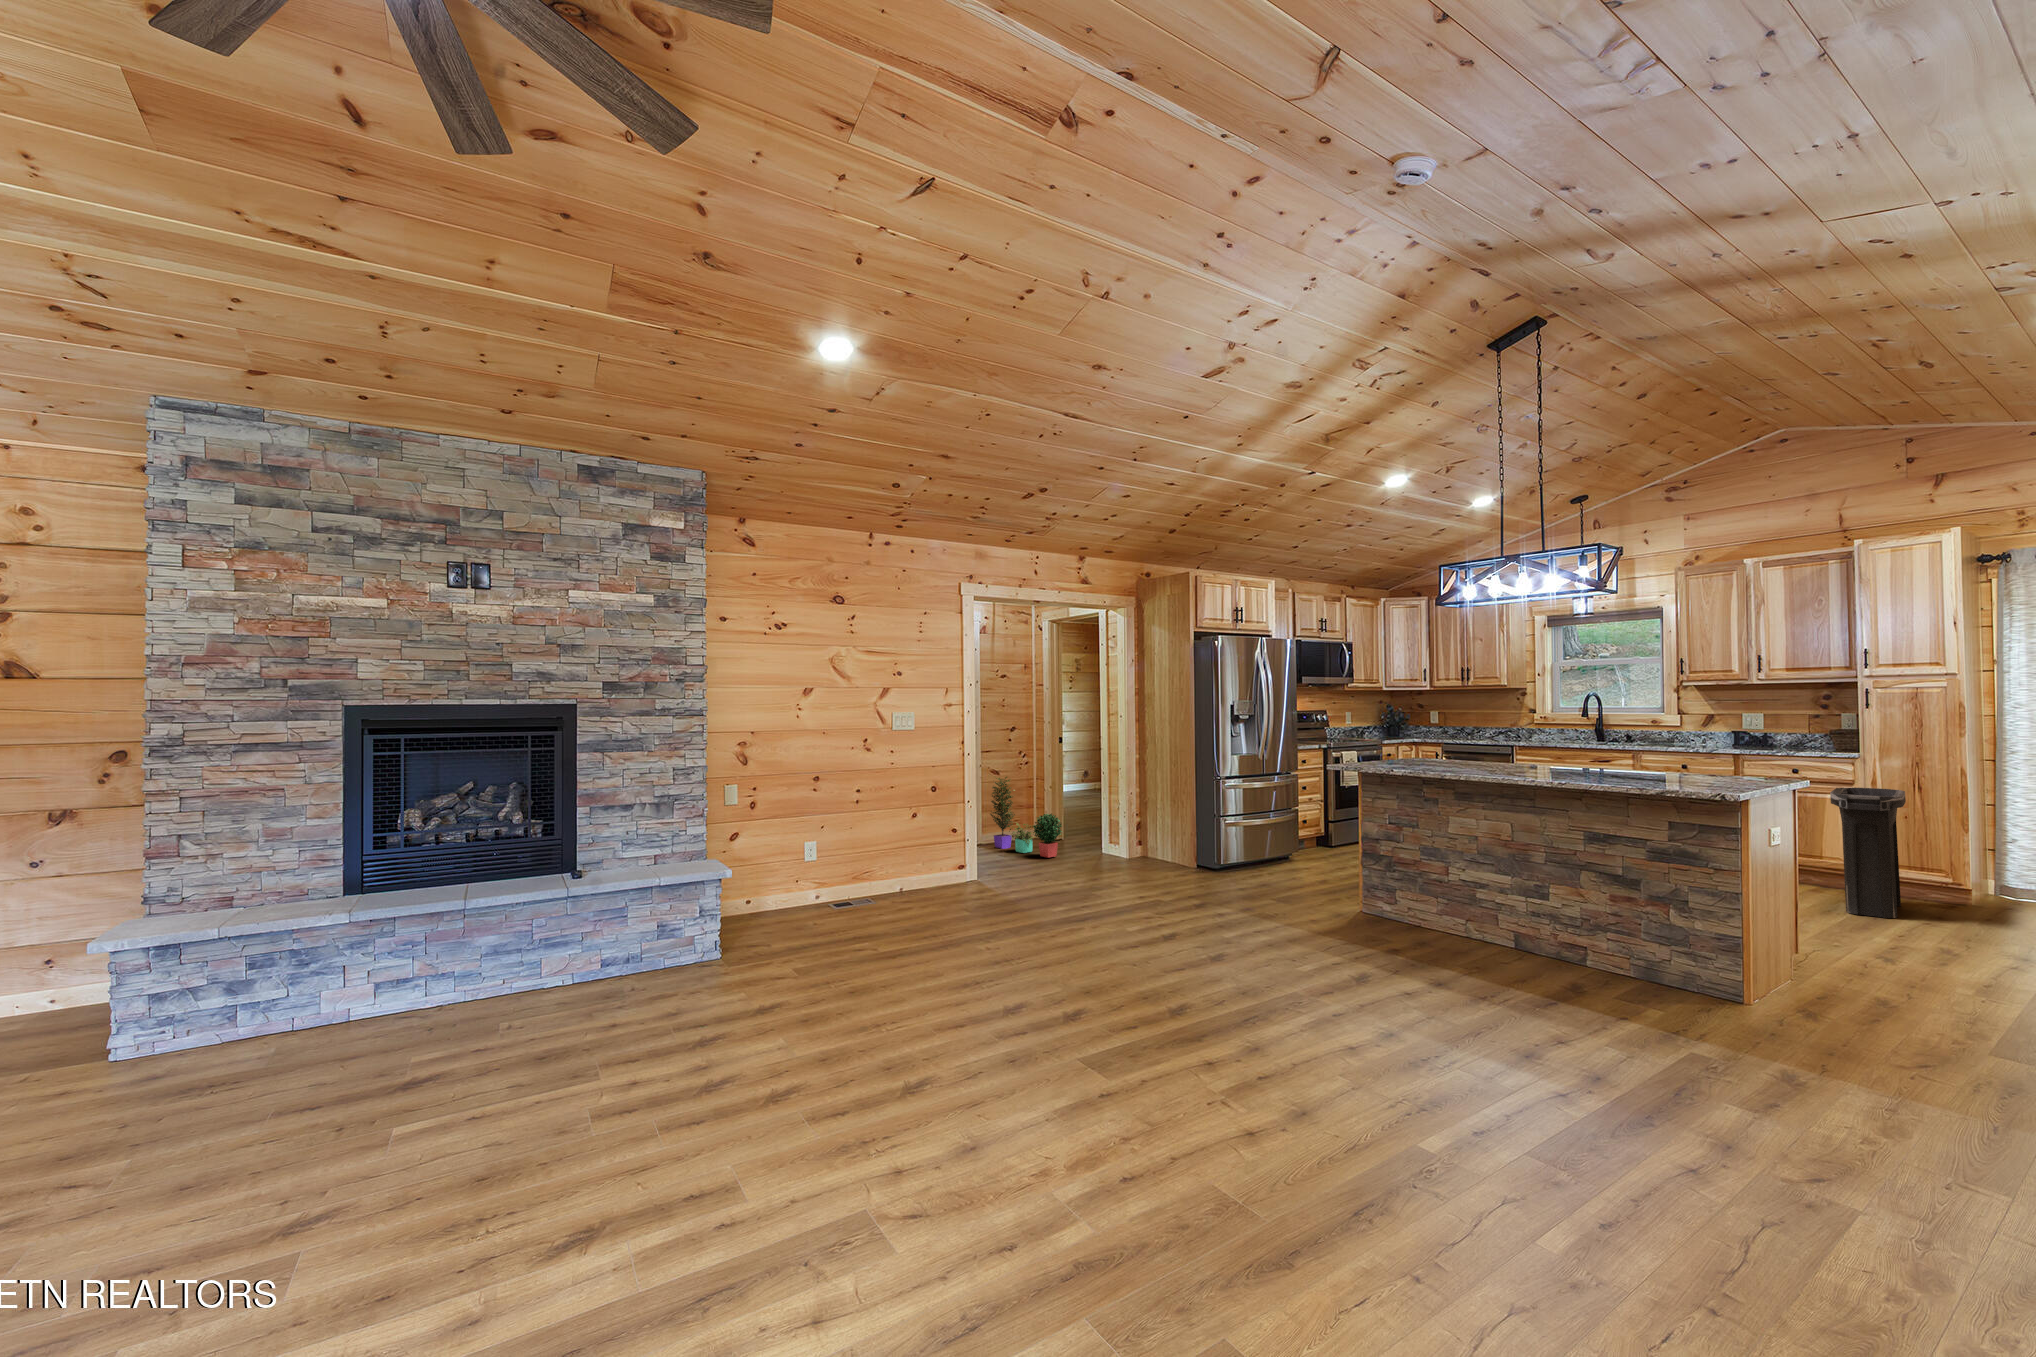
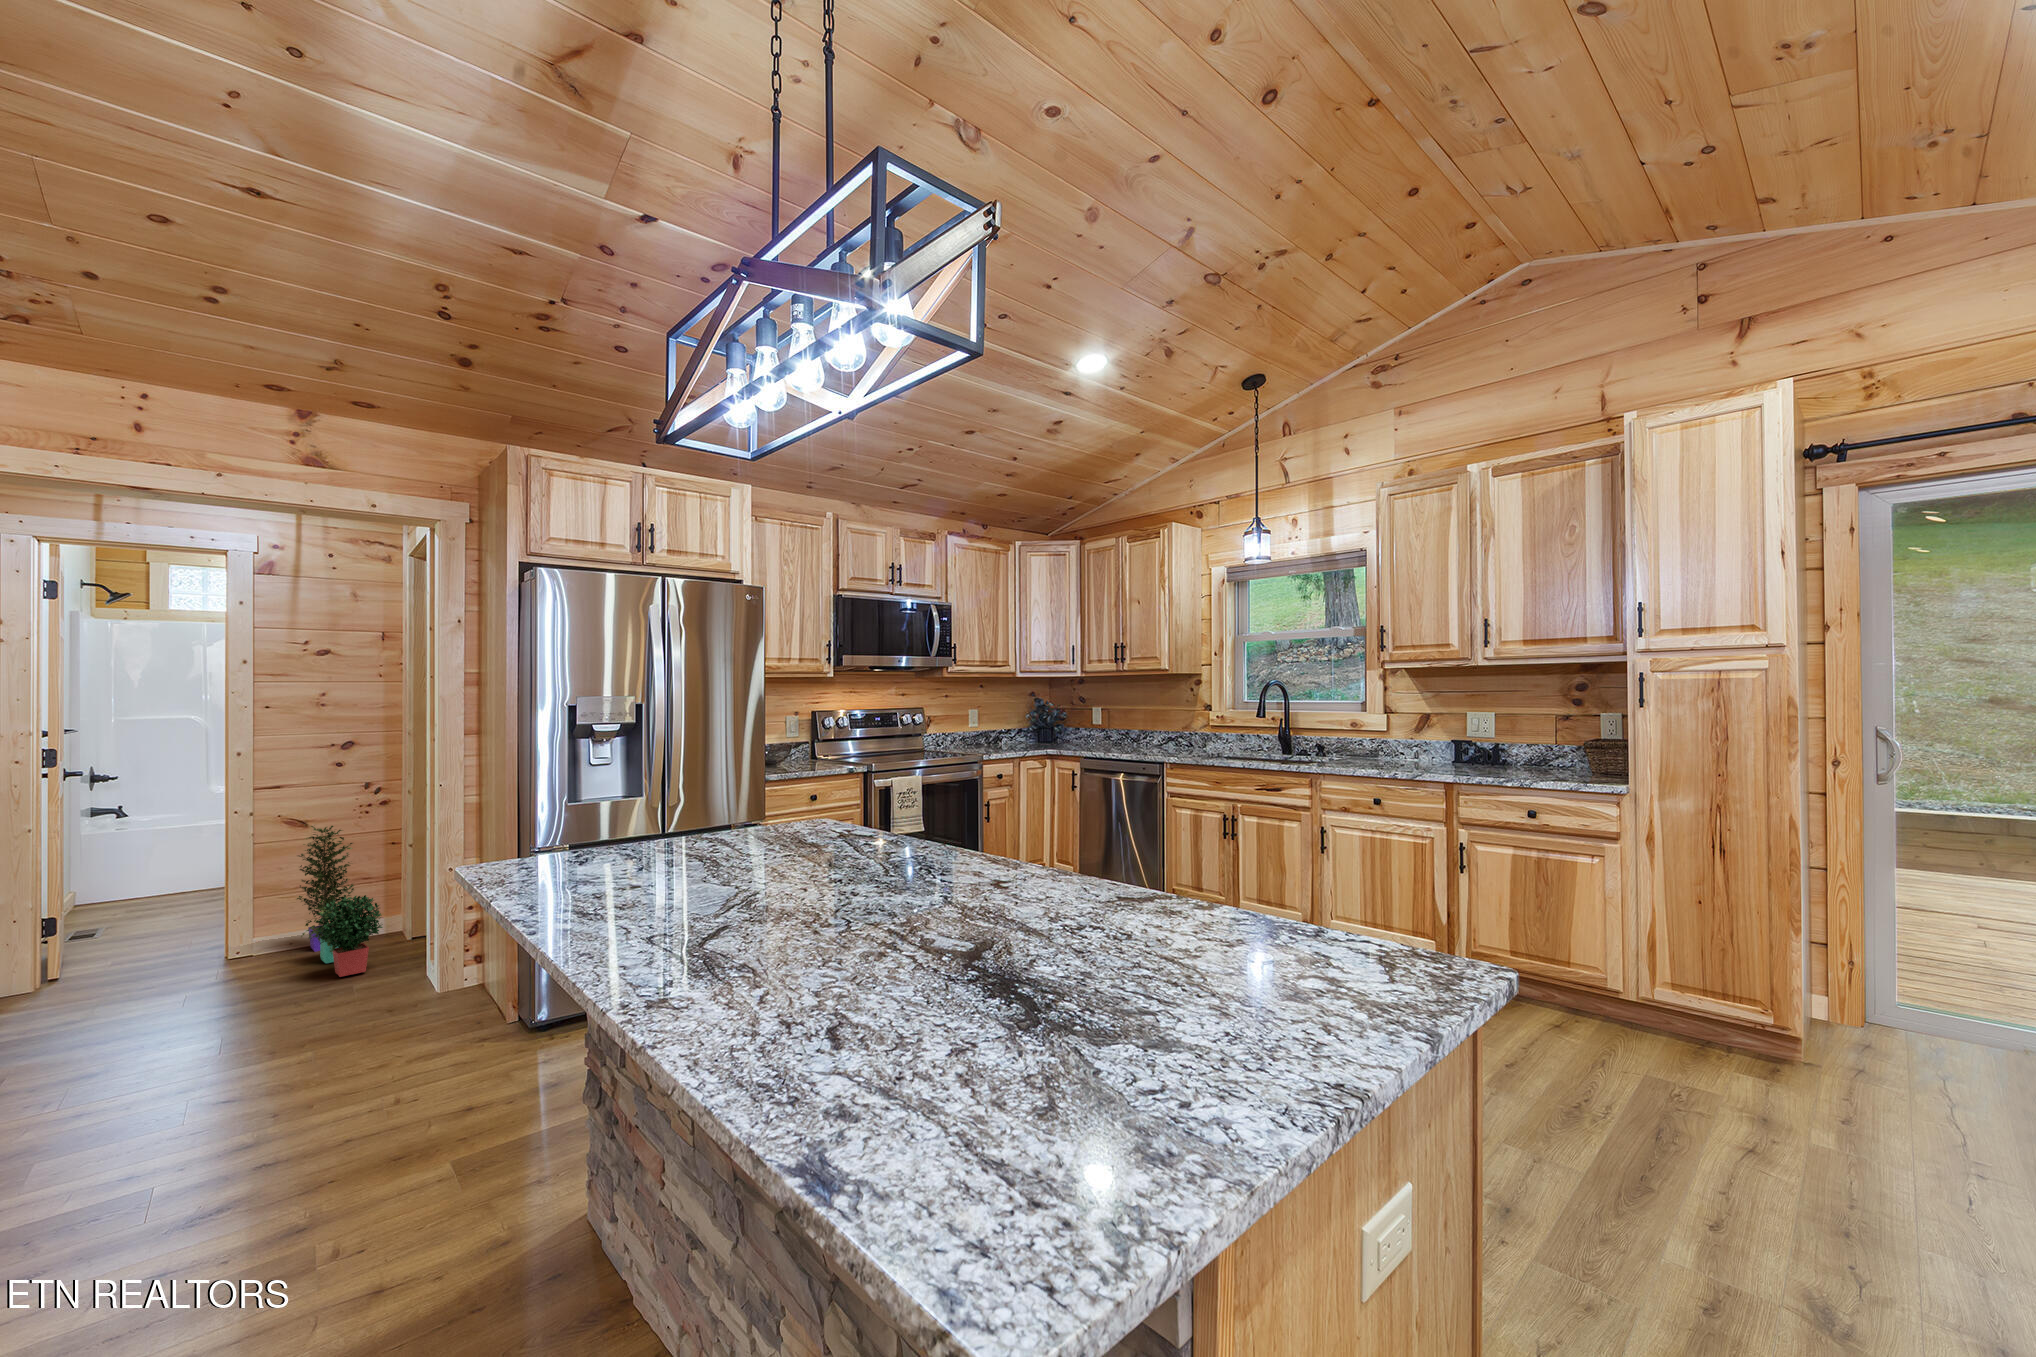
trash can: present [1830,788,1906,918] -> none [1579,845,1699,1110]

